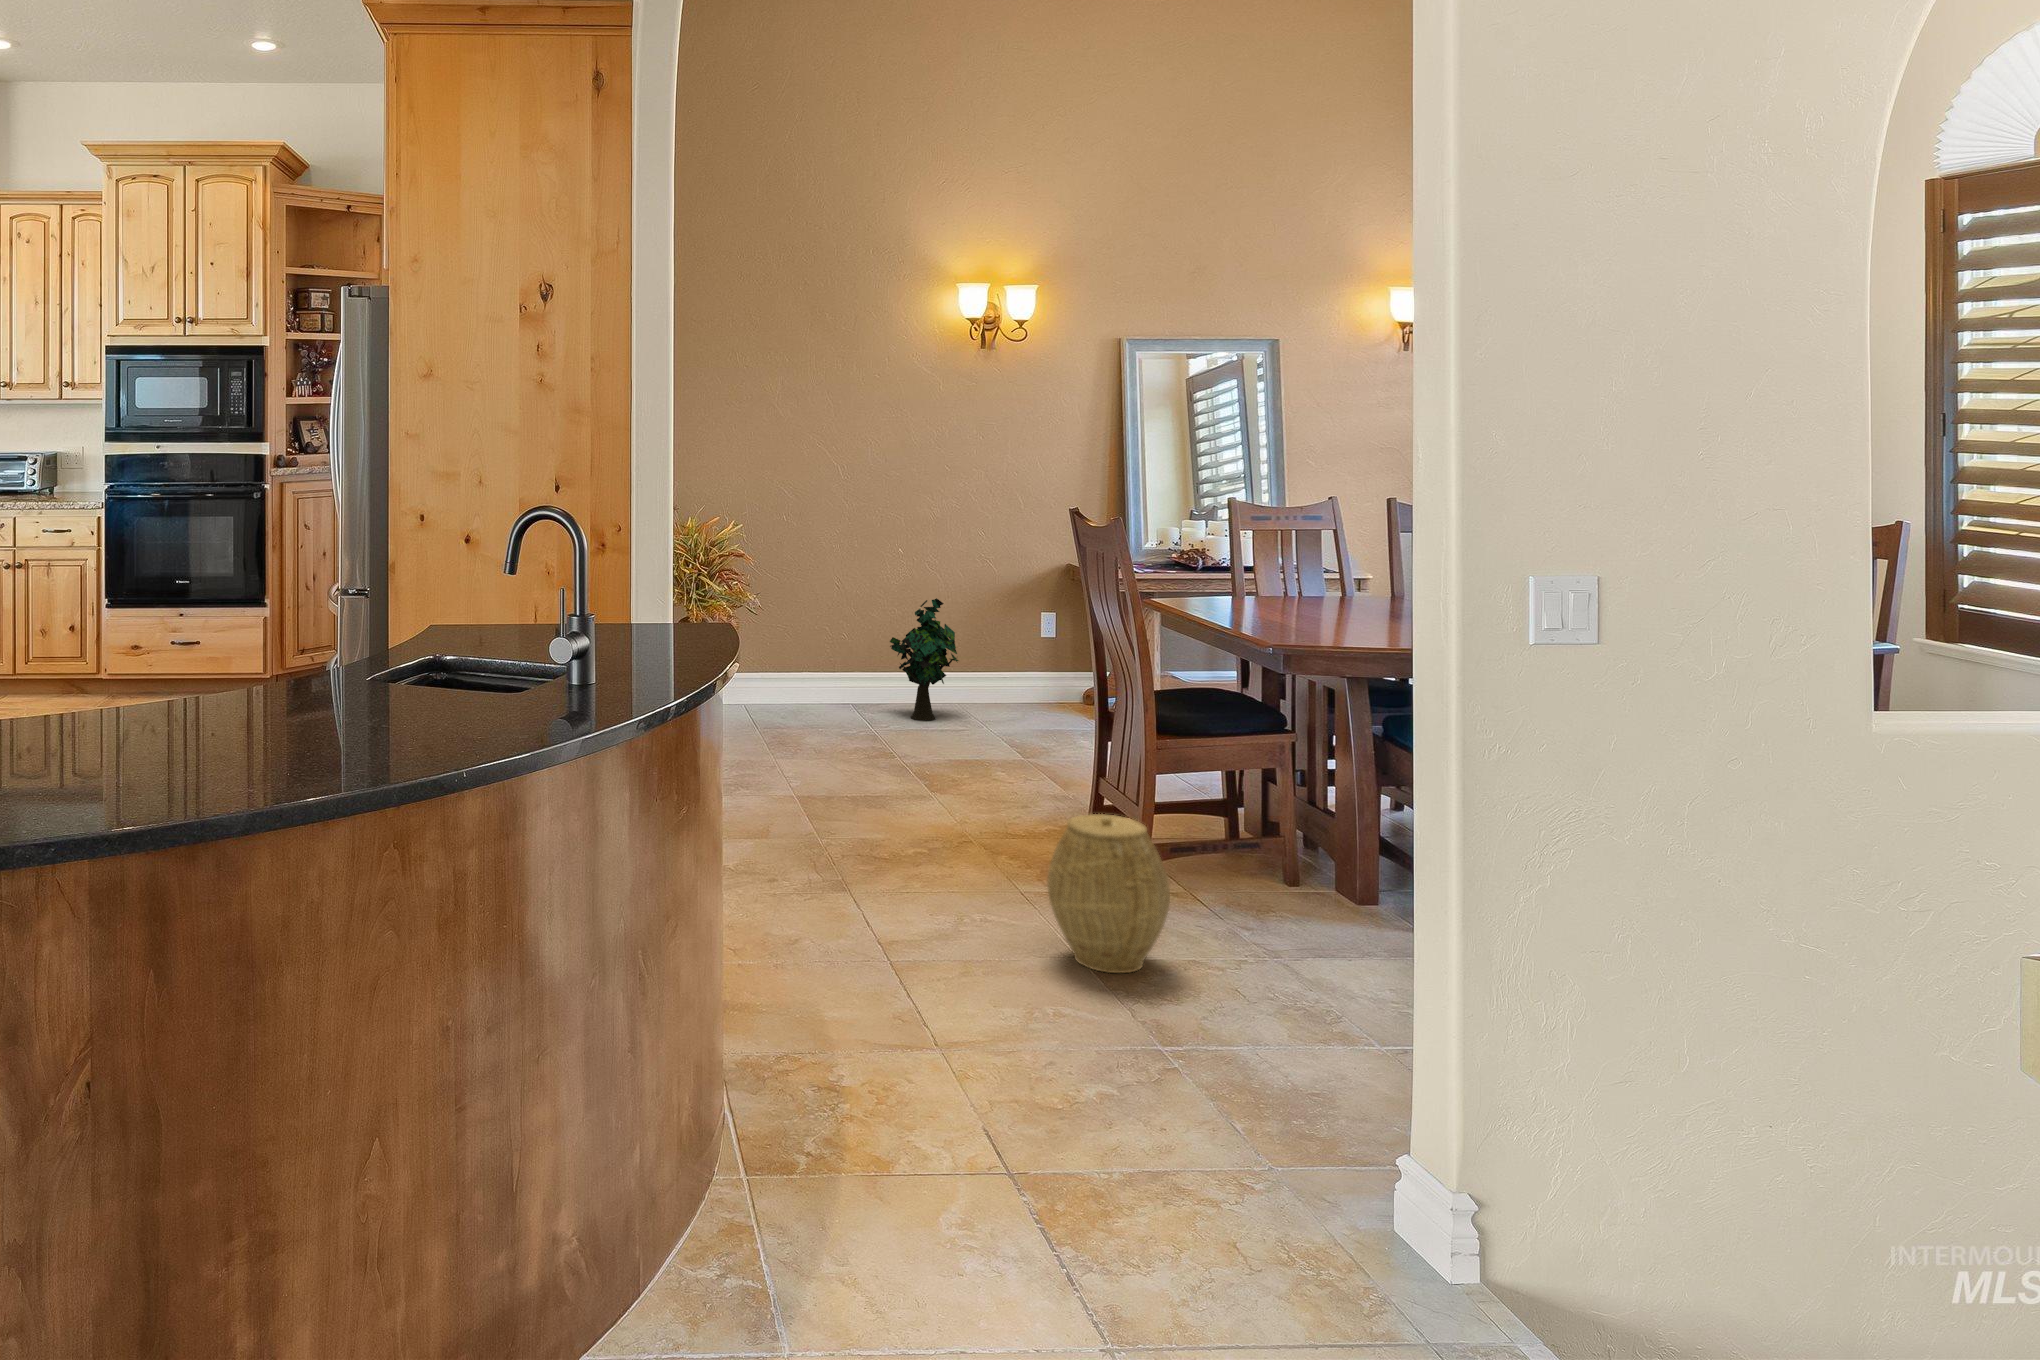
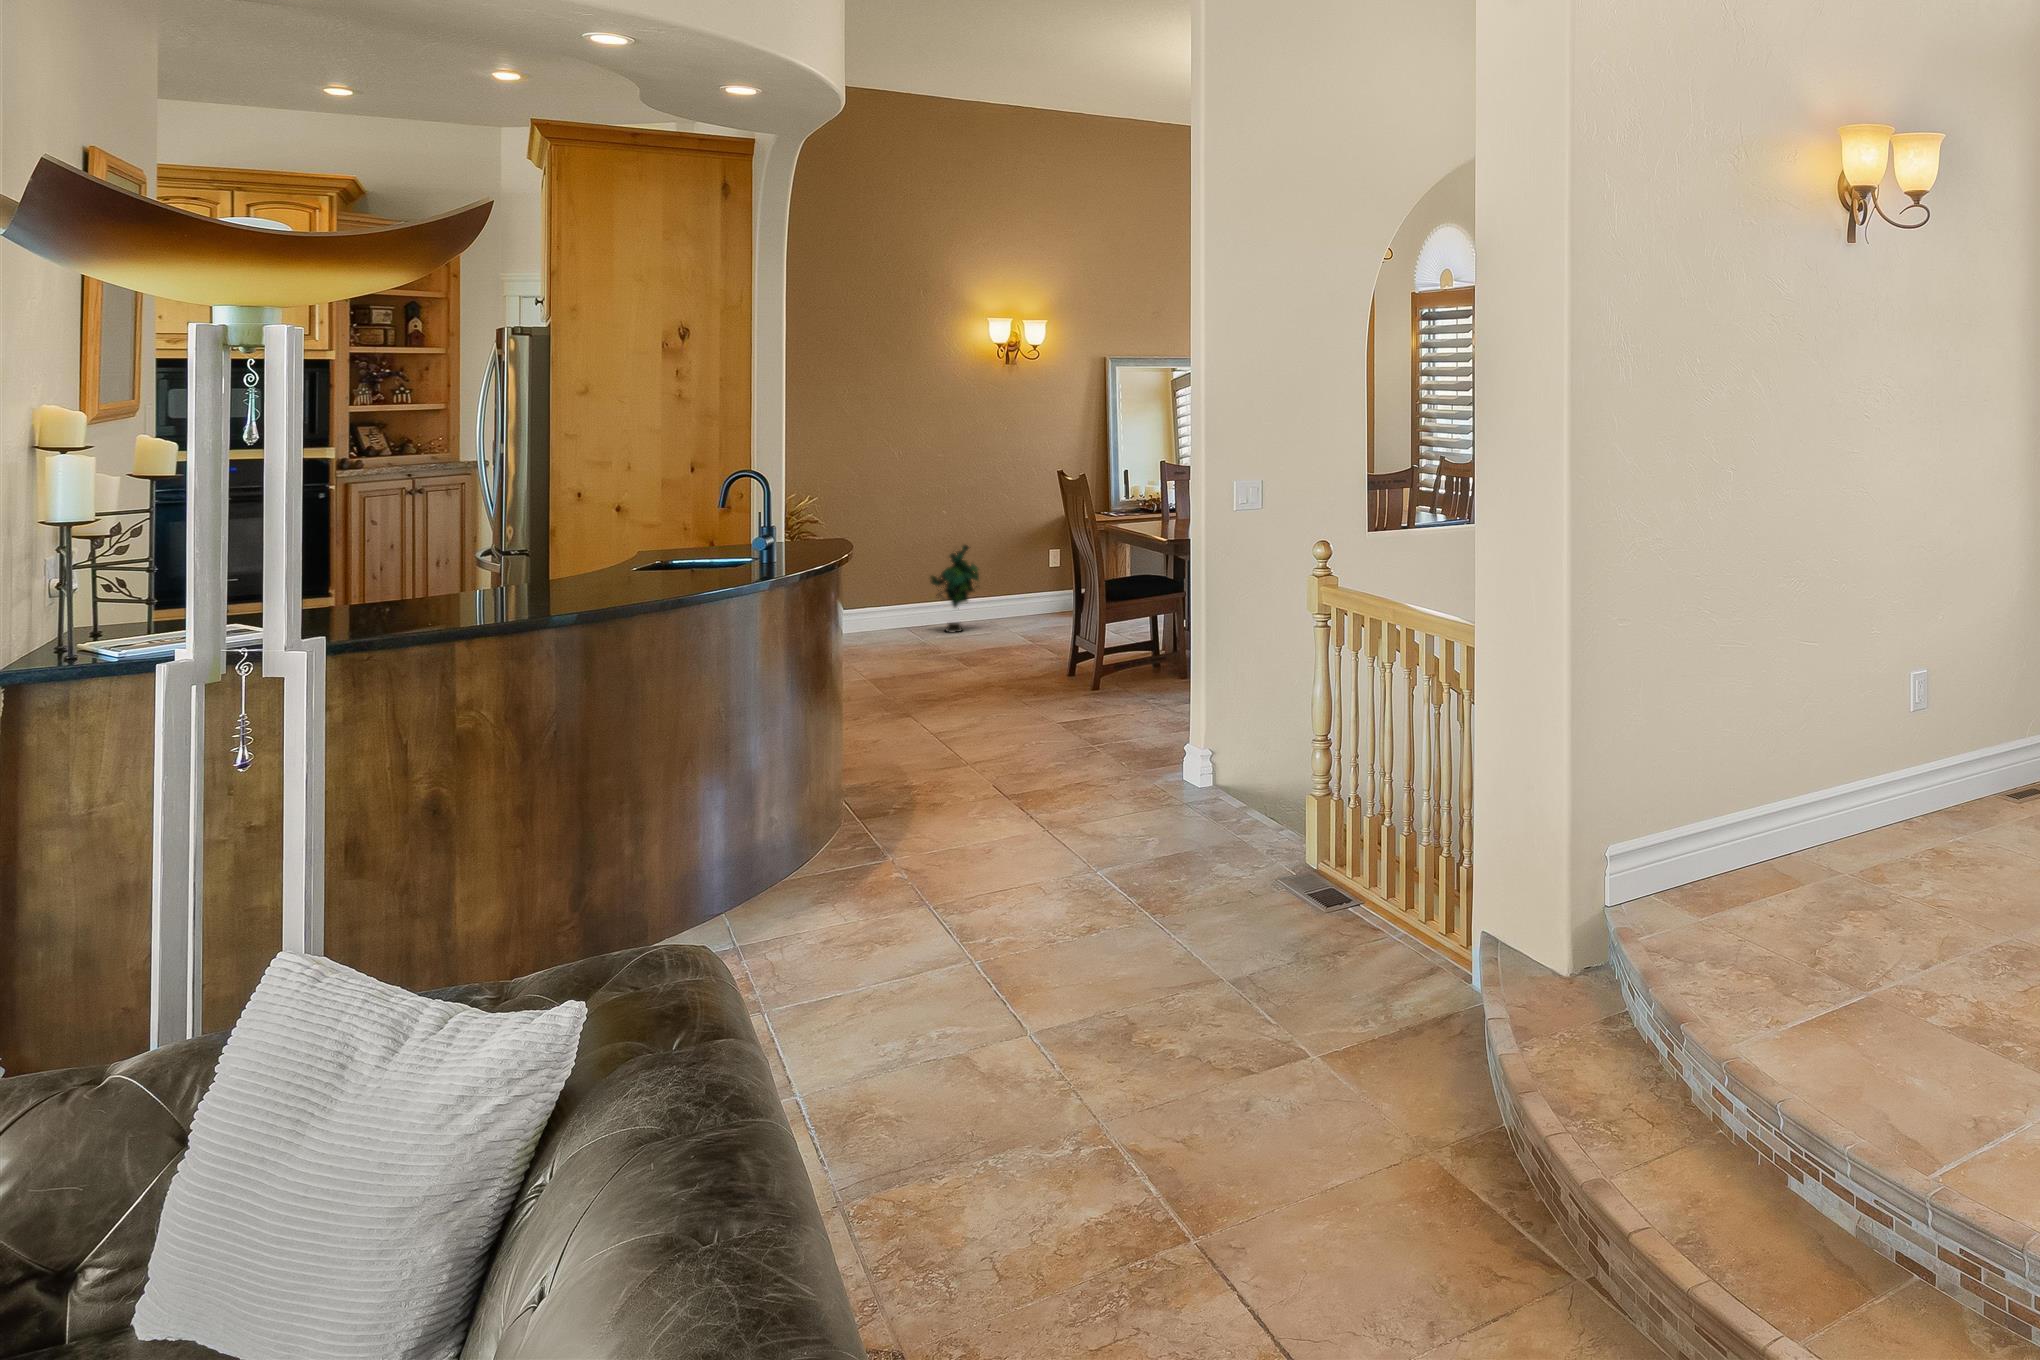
woven basket: present [1047,814,1170,973] -> none [1051,640,1120,727]

